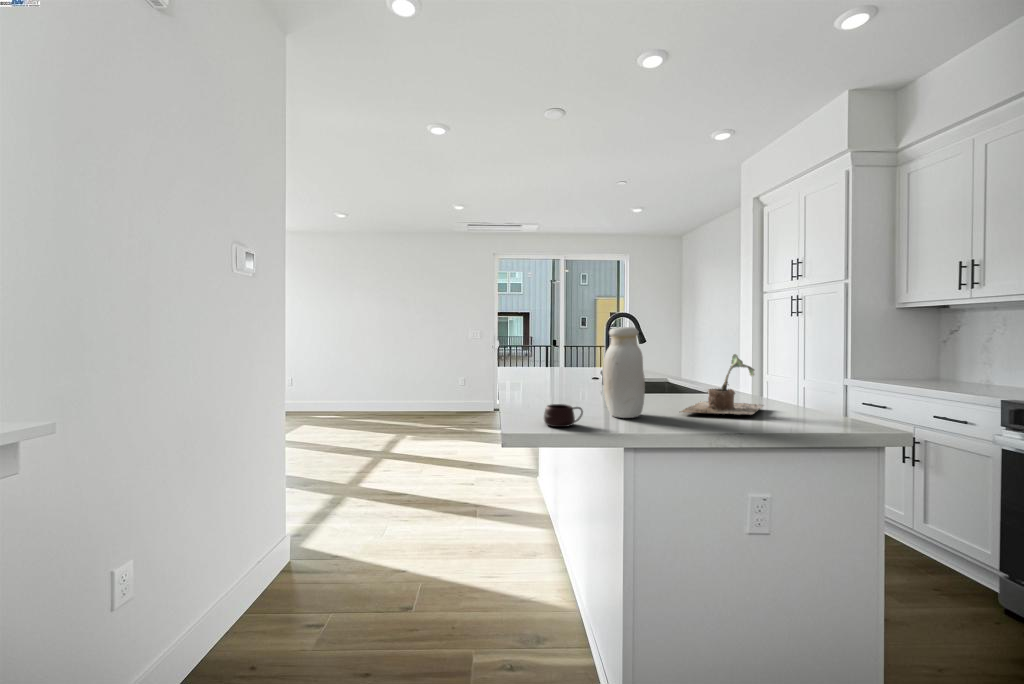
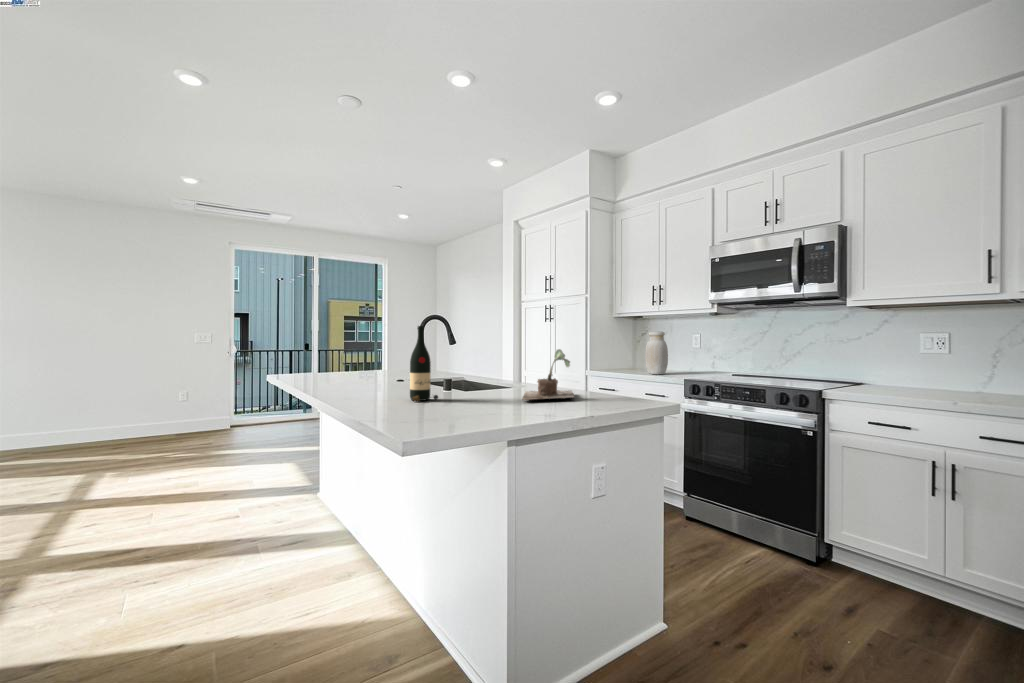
wine bottle: none [565,327,593,404] -> present [410,326,438,401]
jar: present [603,327,645,418] -> present [645,331,668,374]
mug: present [544,404,583,427] -> none [423,398,460,420]

